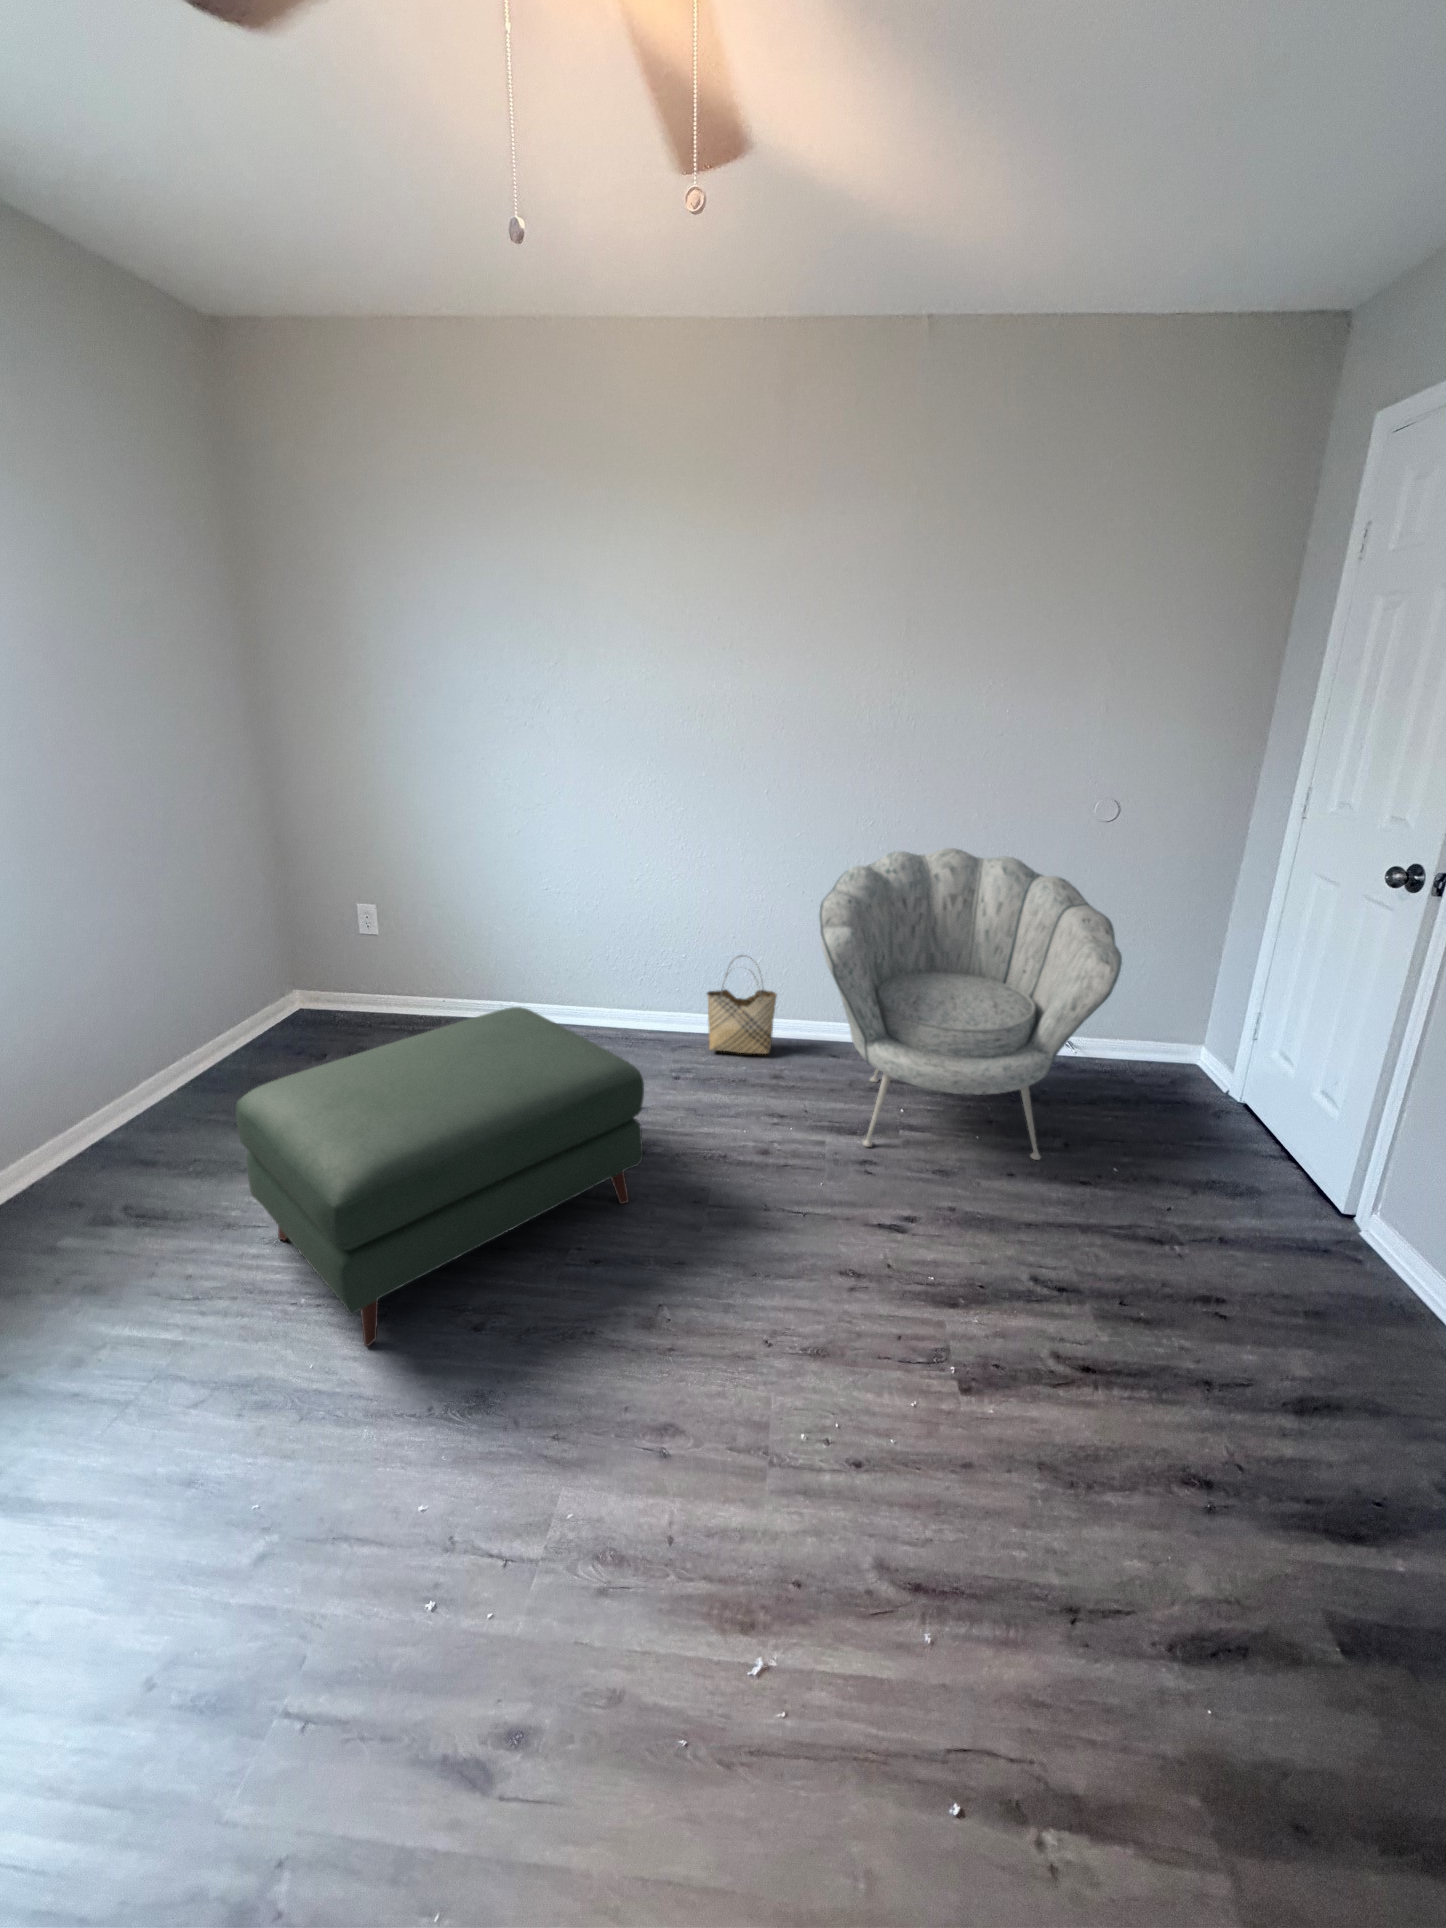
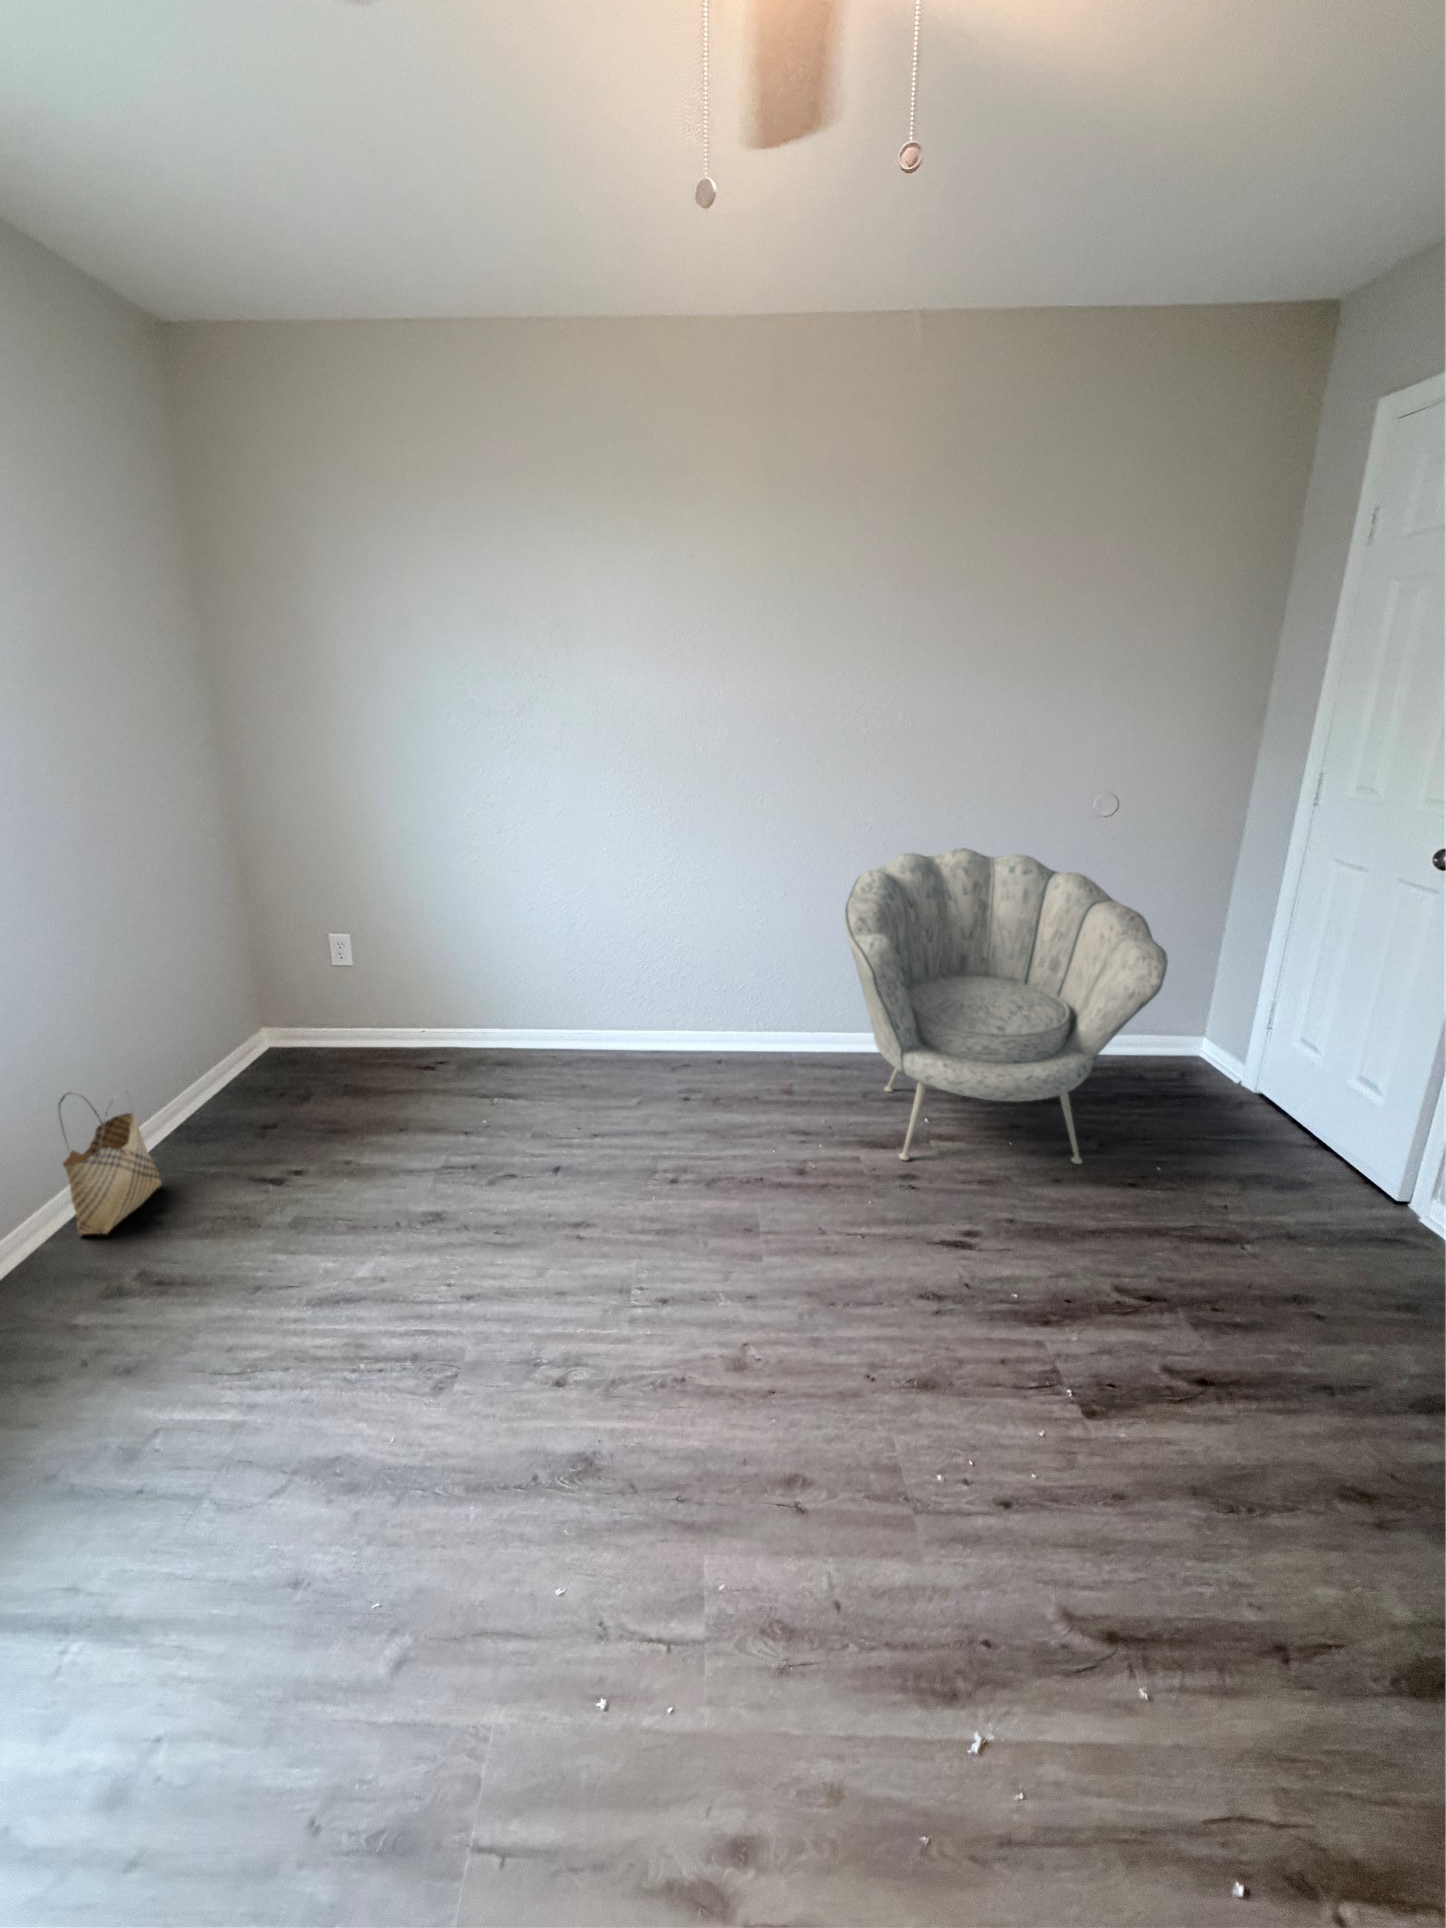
woven basket: present [707,956,777,1054] -> present [58,1092,161,1234]
ottoman: present [236,1007,644,1346] -> none [270,1034,696,1414]

